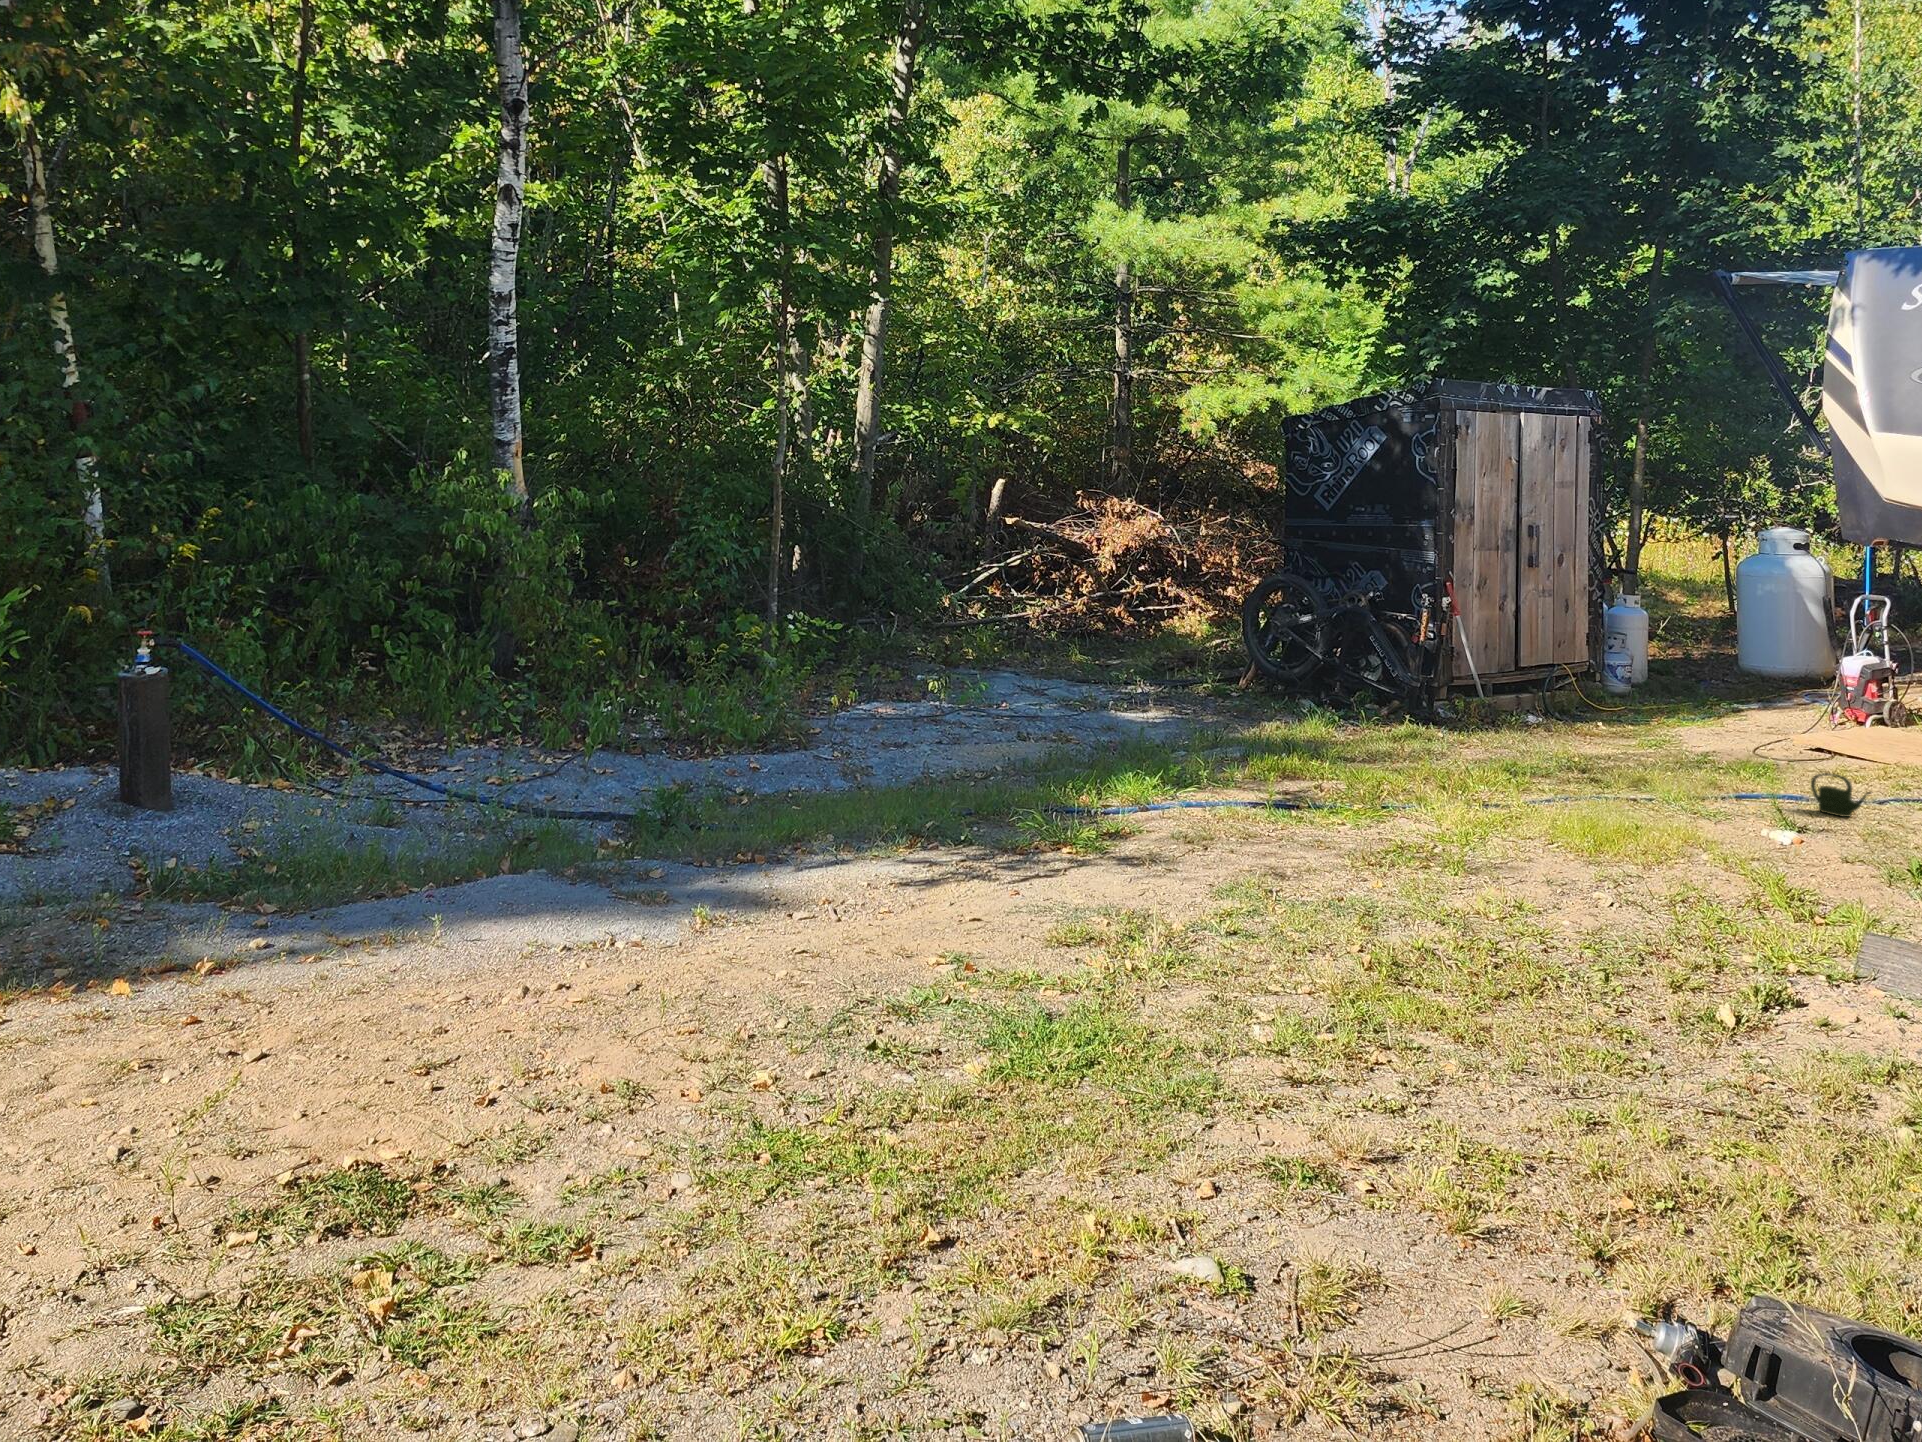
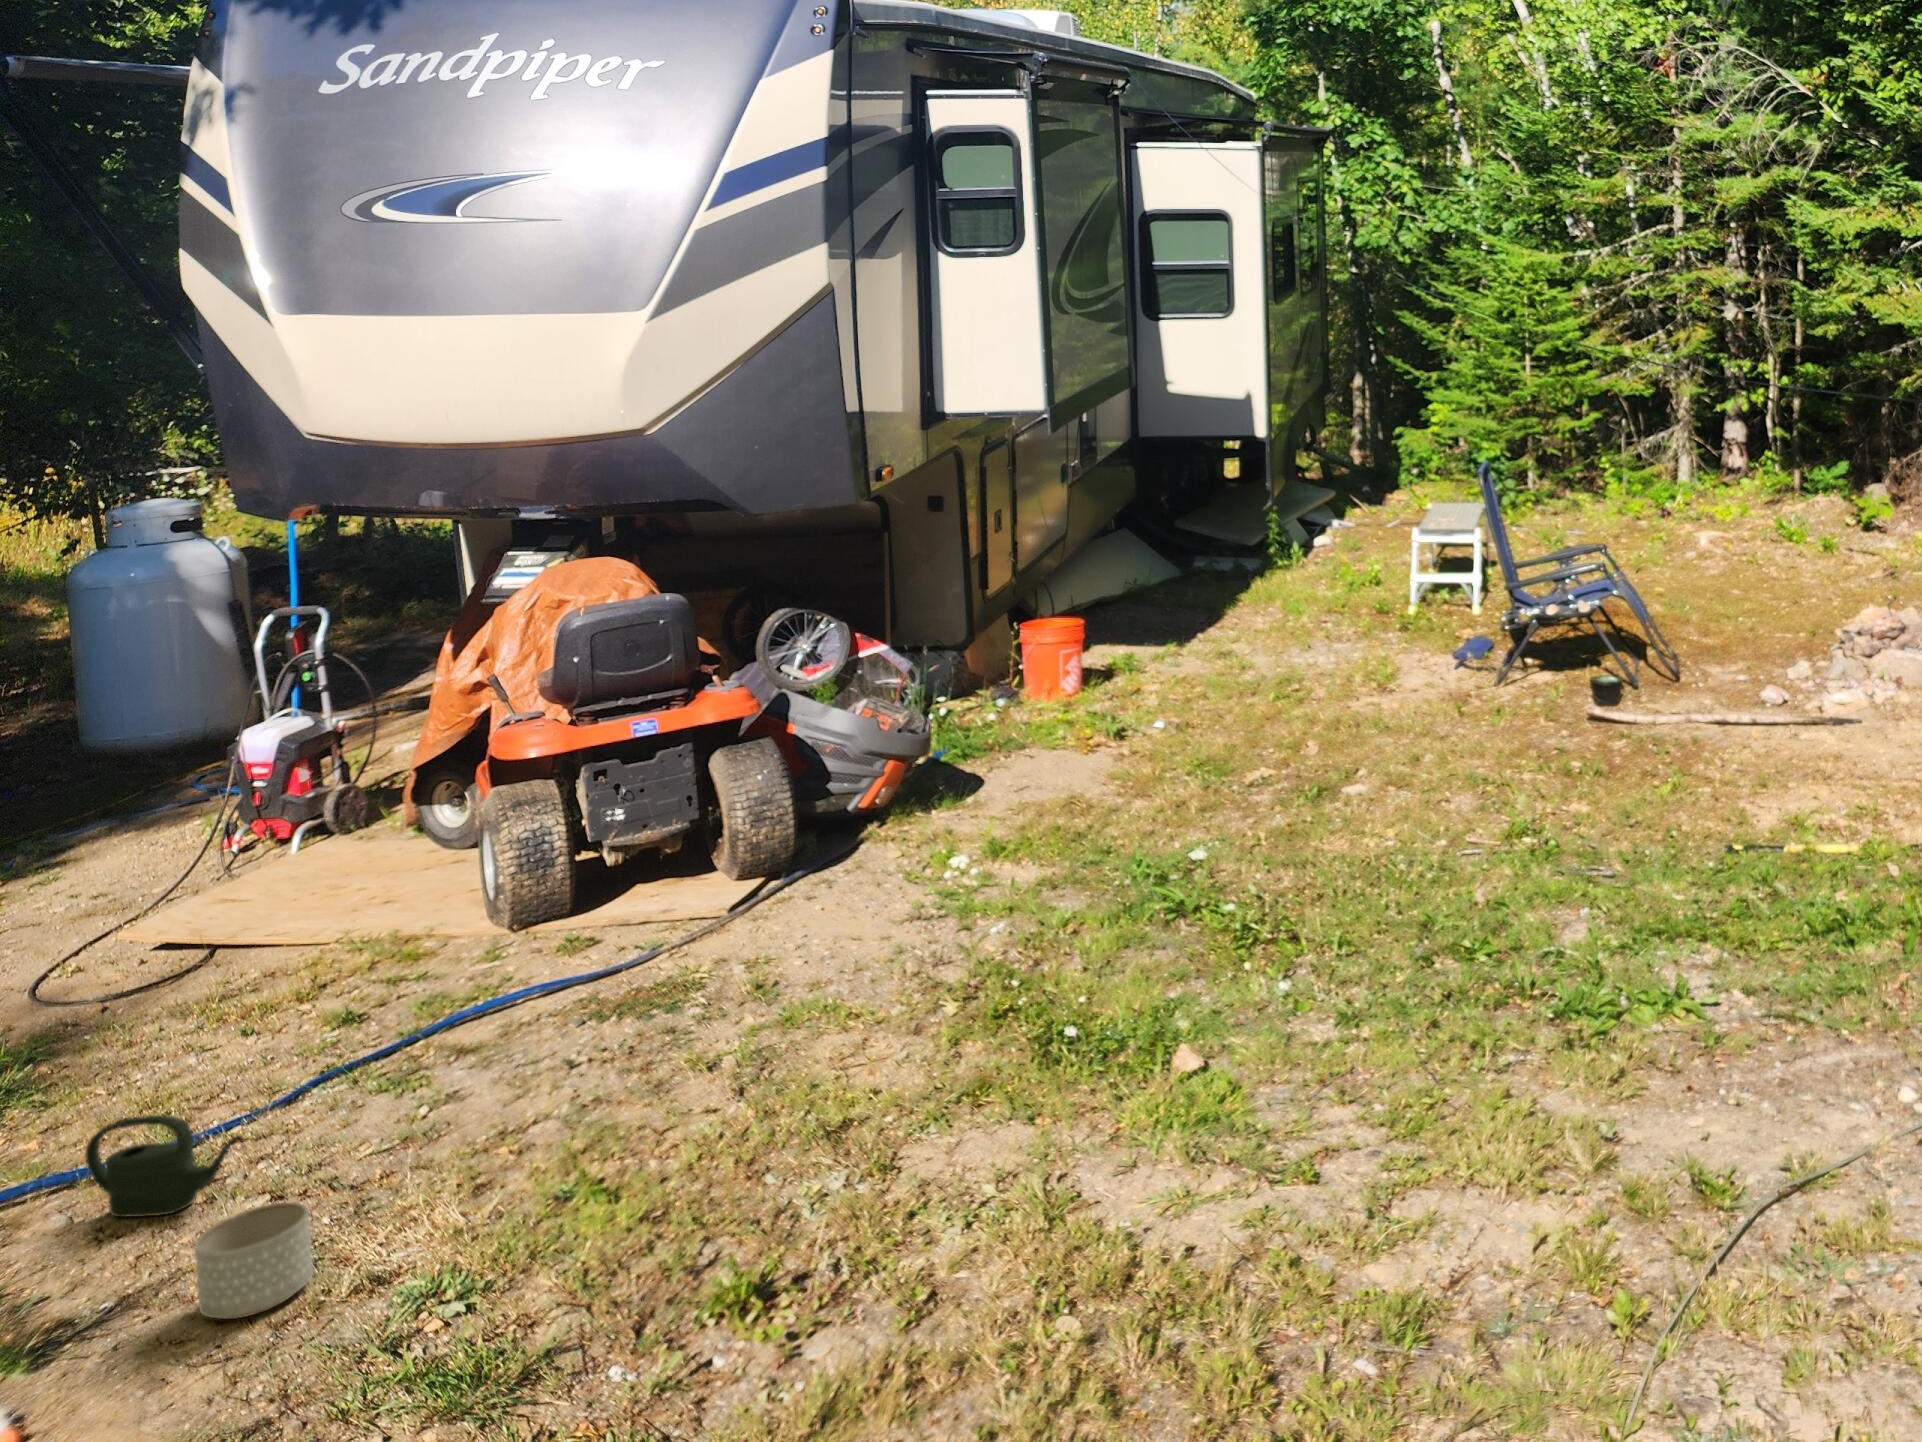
planter: none [1861,808,1904,845] -> present [195,1202,313,1319]

